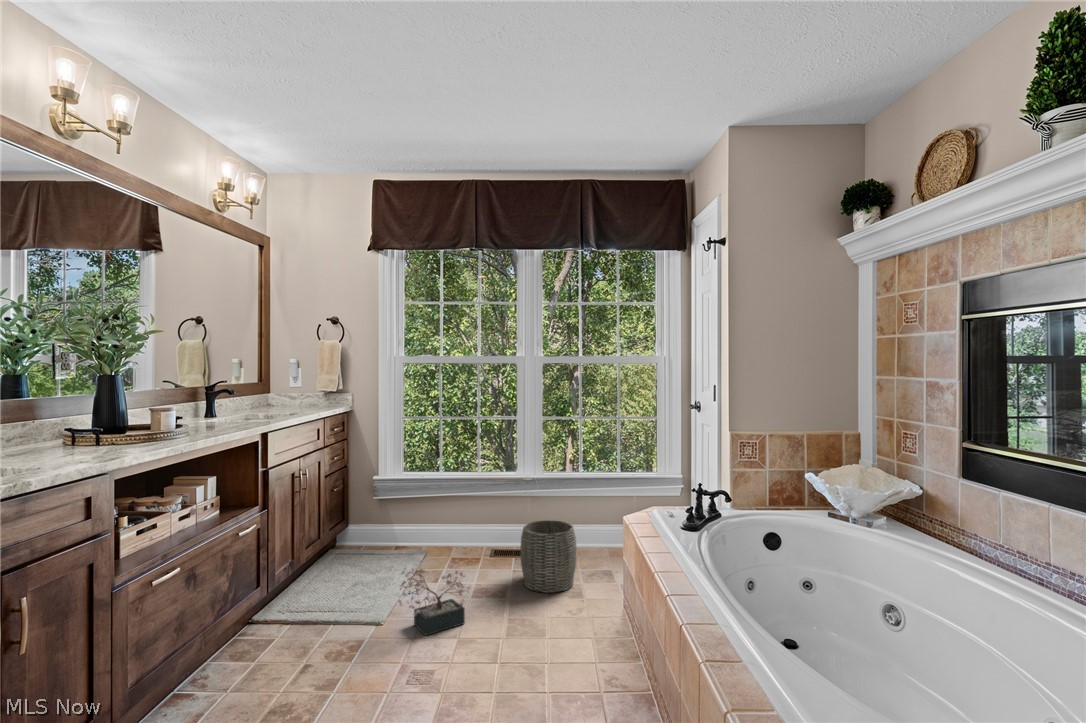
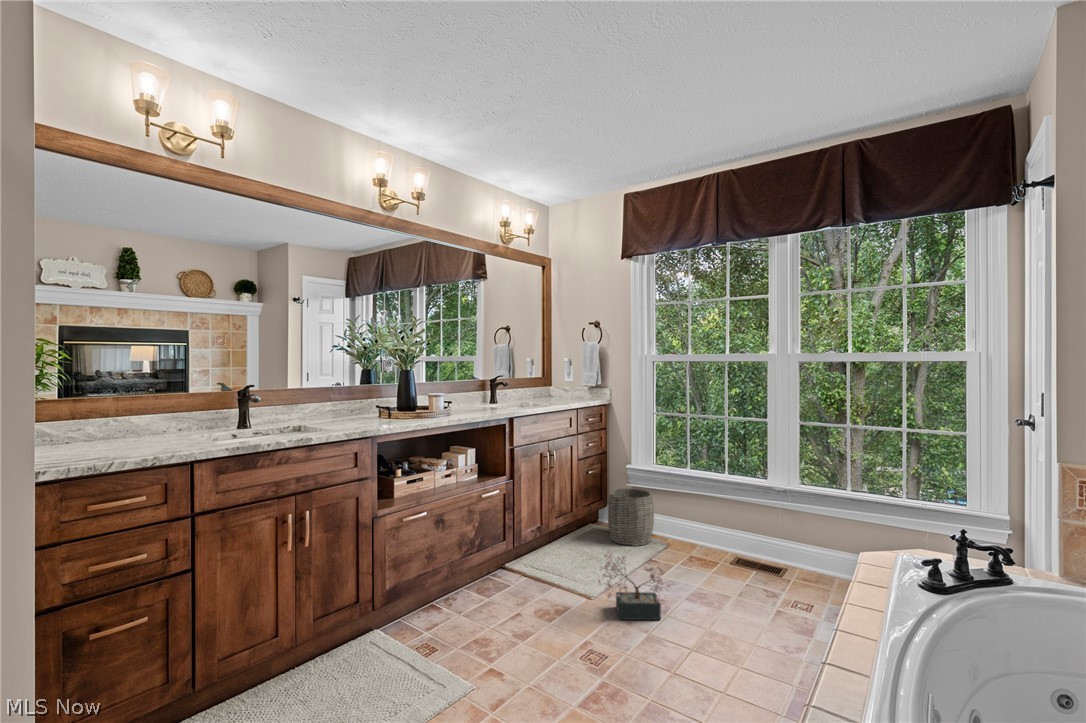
woven basket: present [520,520,577,593] -> present [608,488,654,546]

